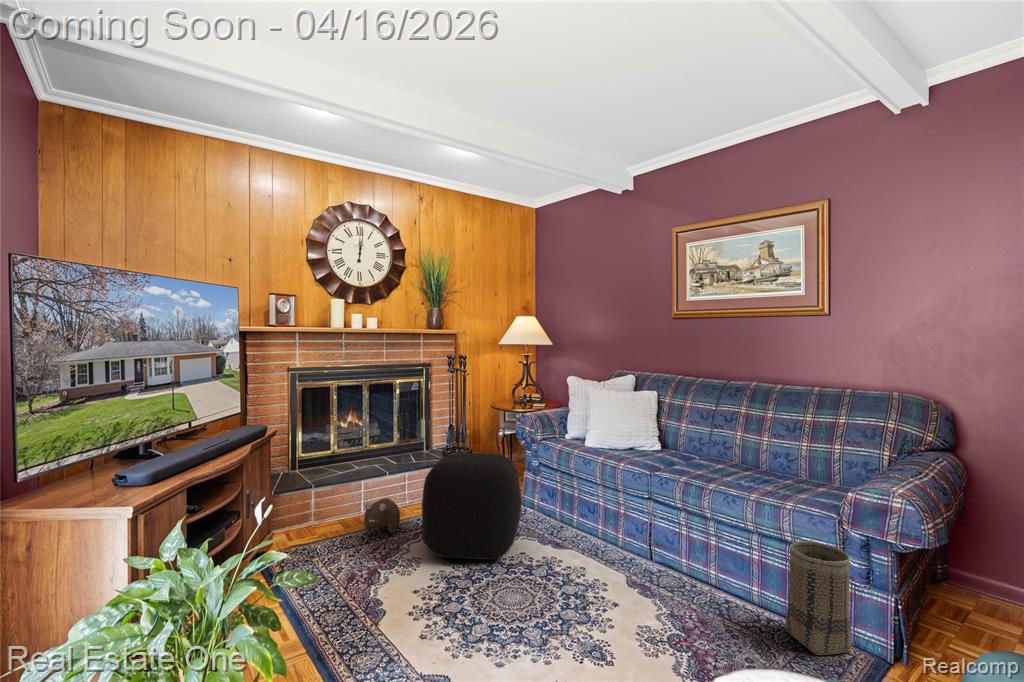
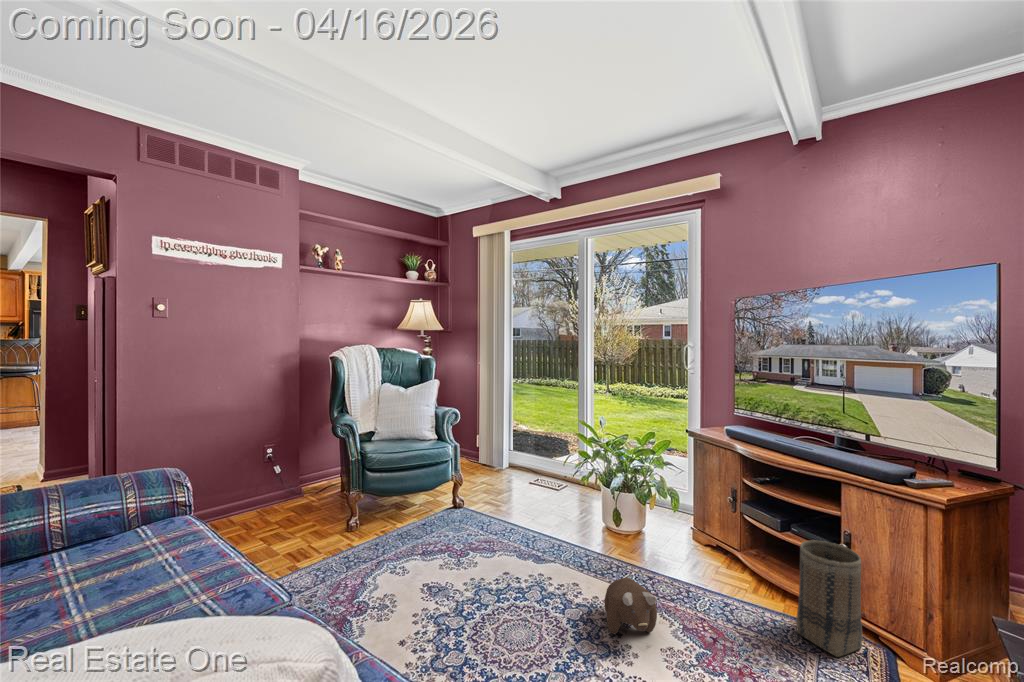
ottoman: present [422,452,522,560] -> none [391,465,503,591]
plush toy: present [364,498,400,533] -> present [605,578,657,634]

